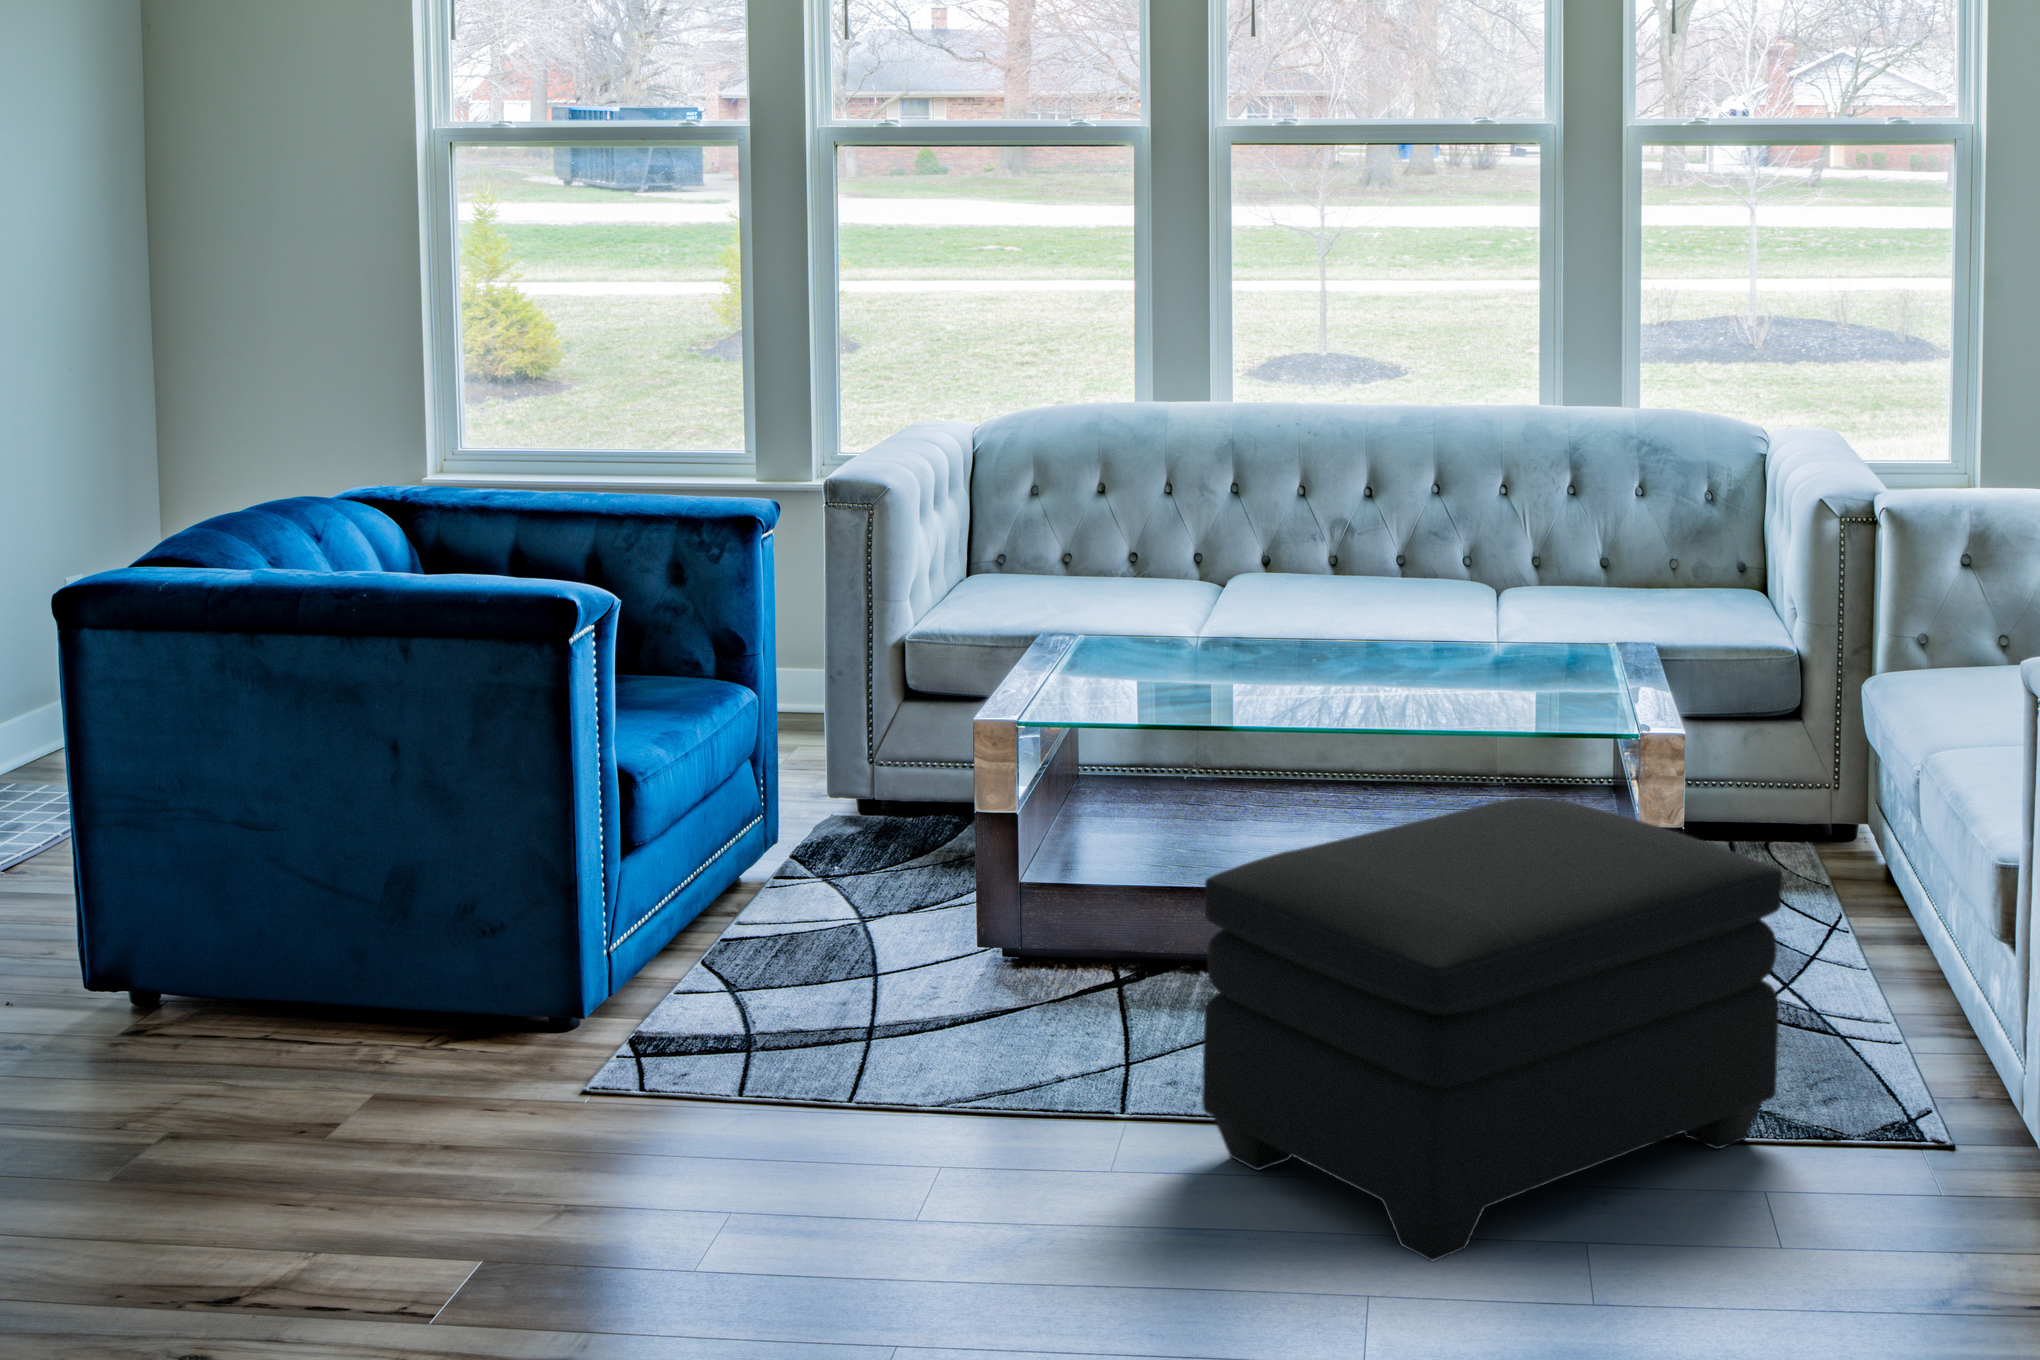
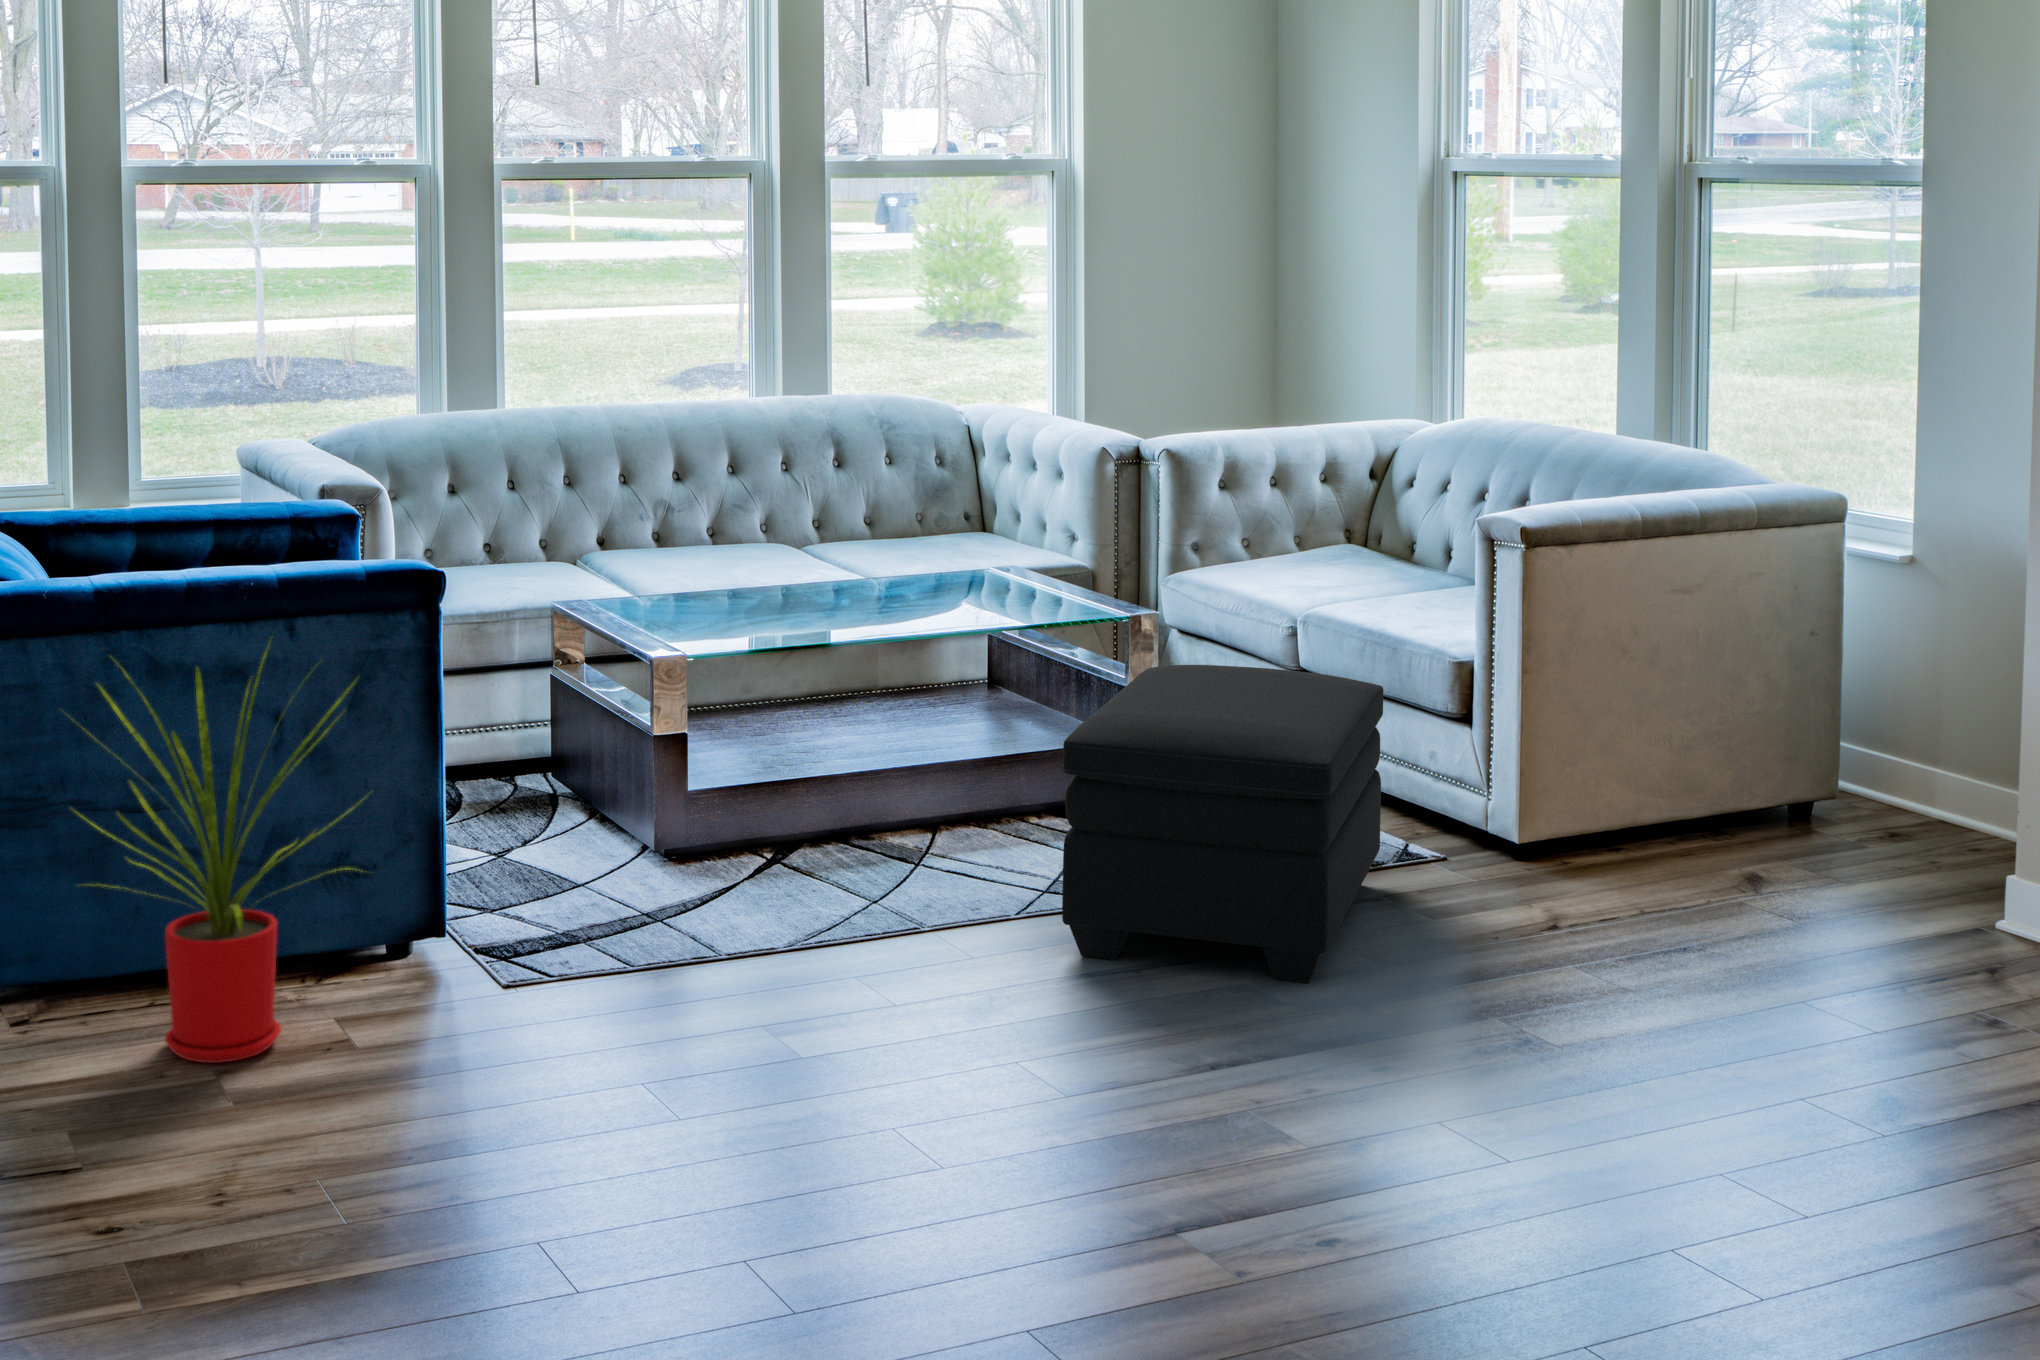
house plant: none [78,632,435,1078] -> present [69,640,367,1063]

